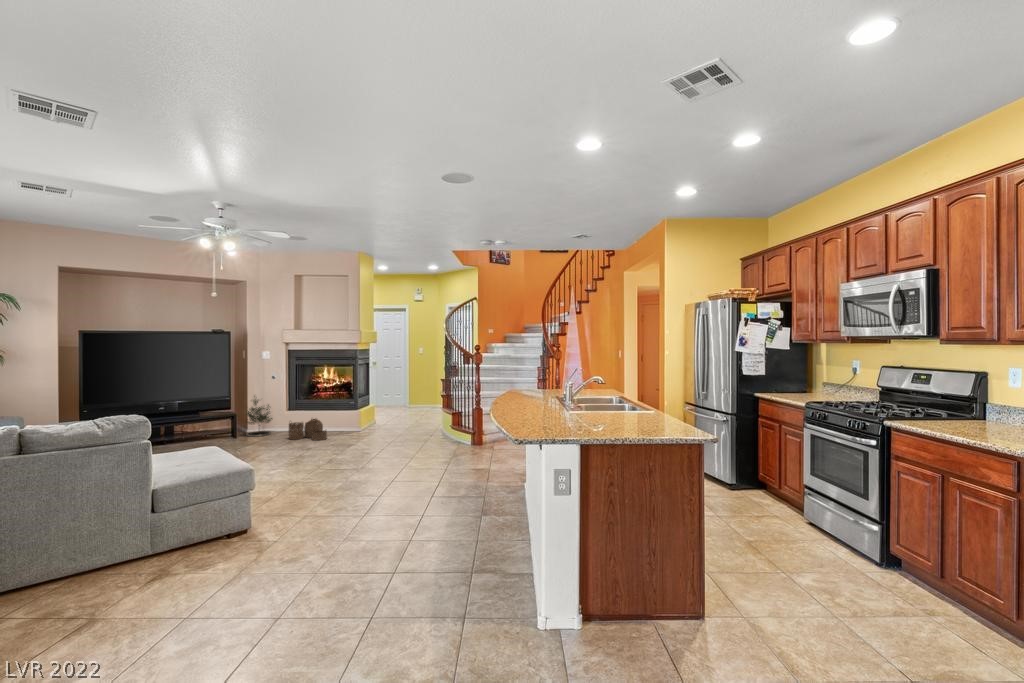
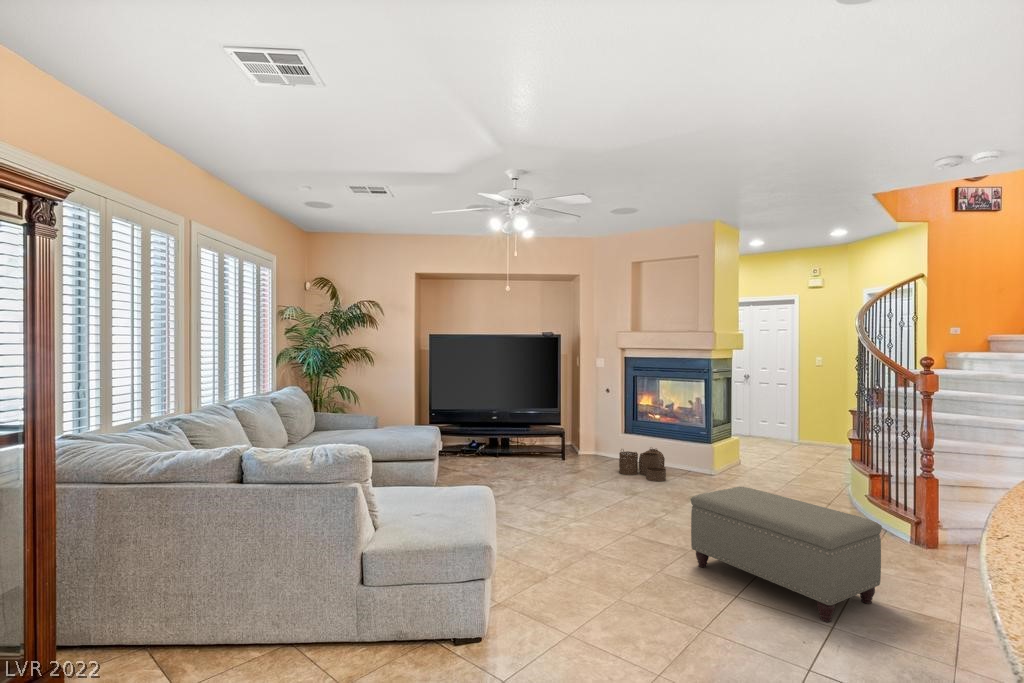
potted tree: present [246,396,272,437] -> none [574,410,607,462]
ottoman: none [362,425,460,481] -> present [691,487,882,622]

